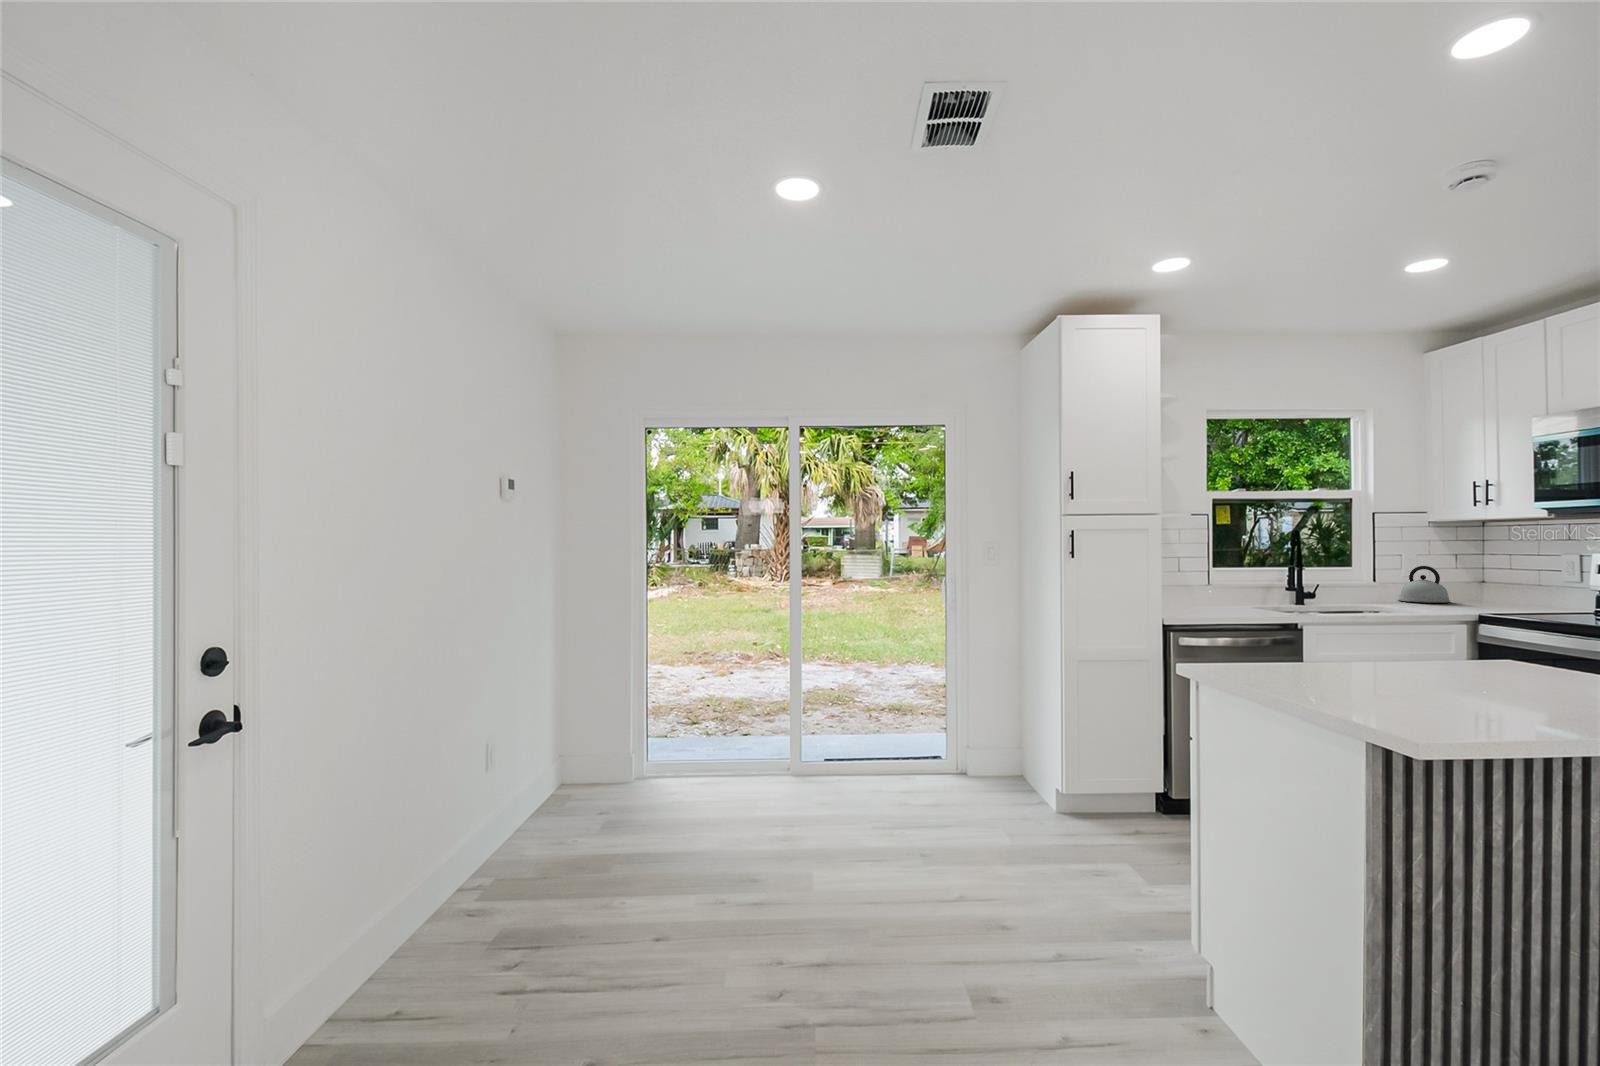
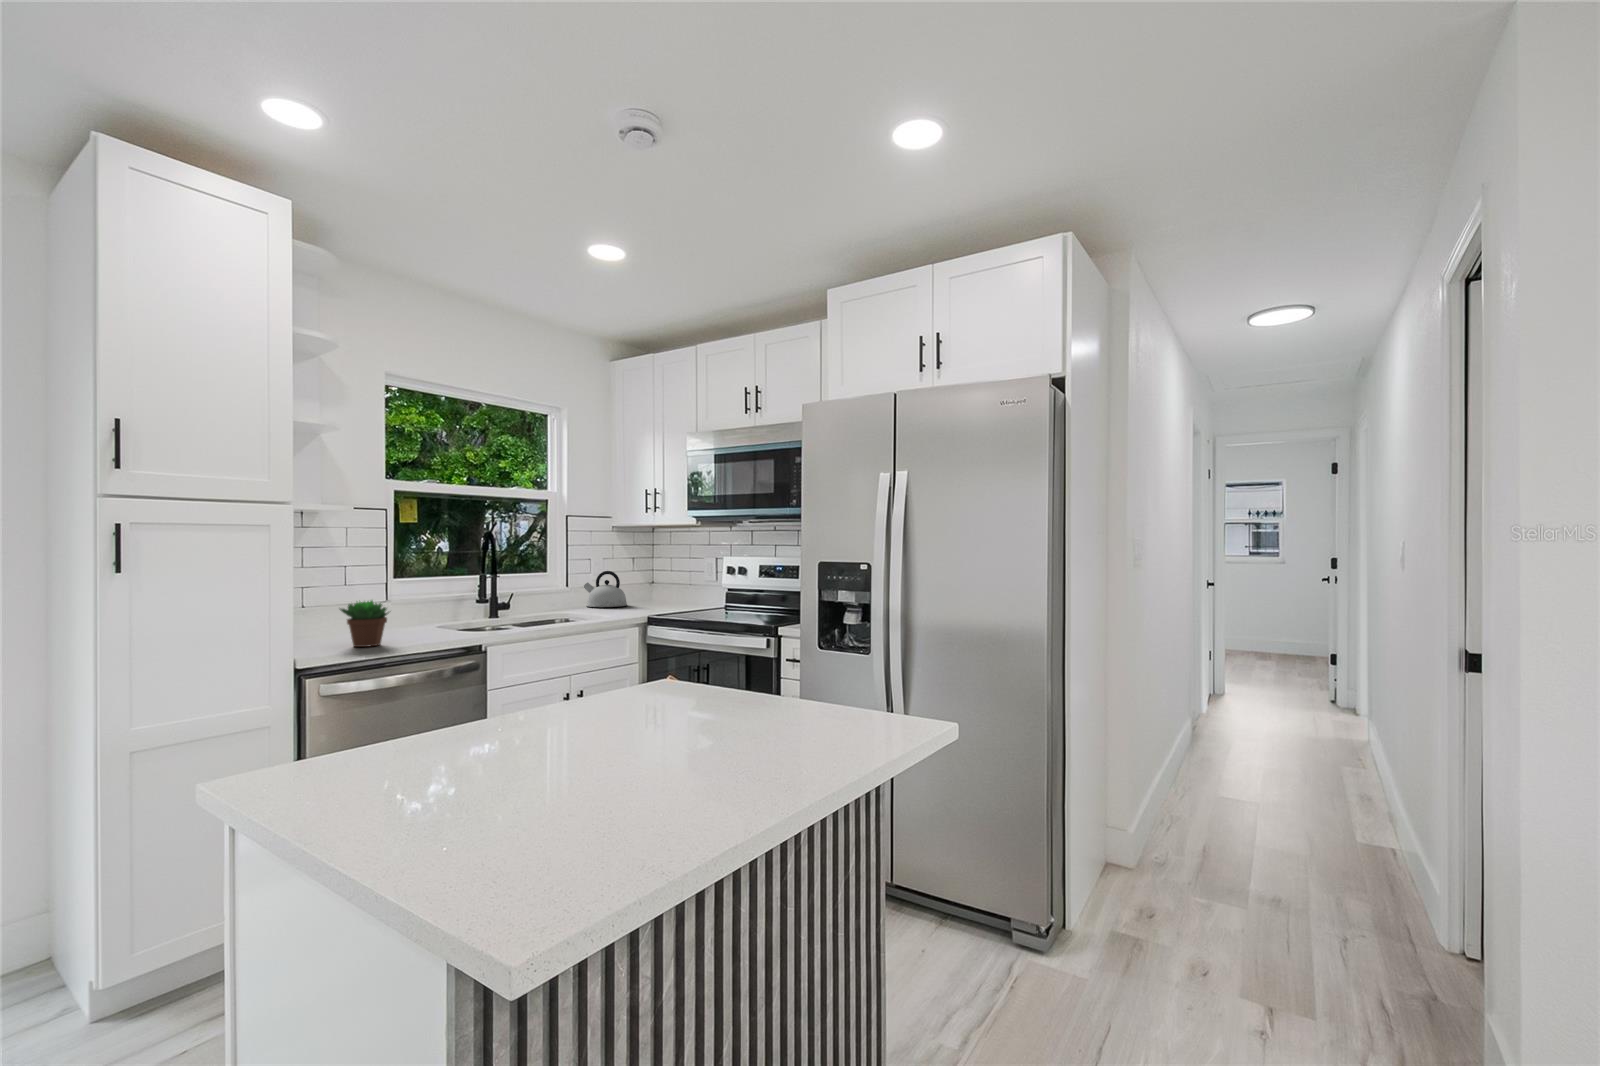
succulent plant: none [1183,582,1222,618] -> present [340,600,388,647]

